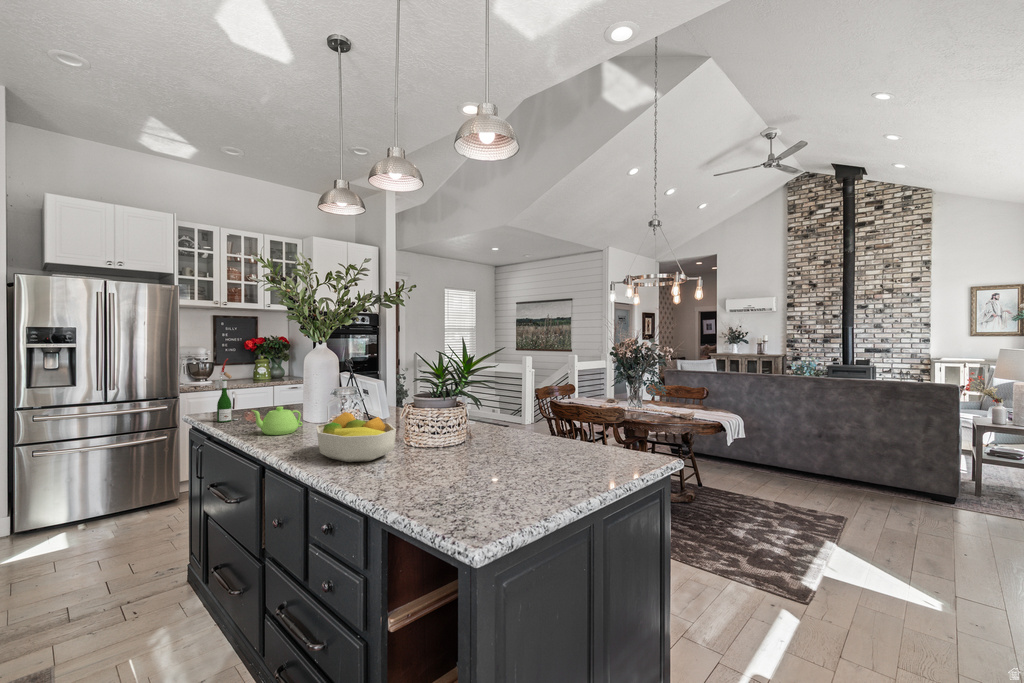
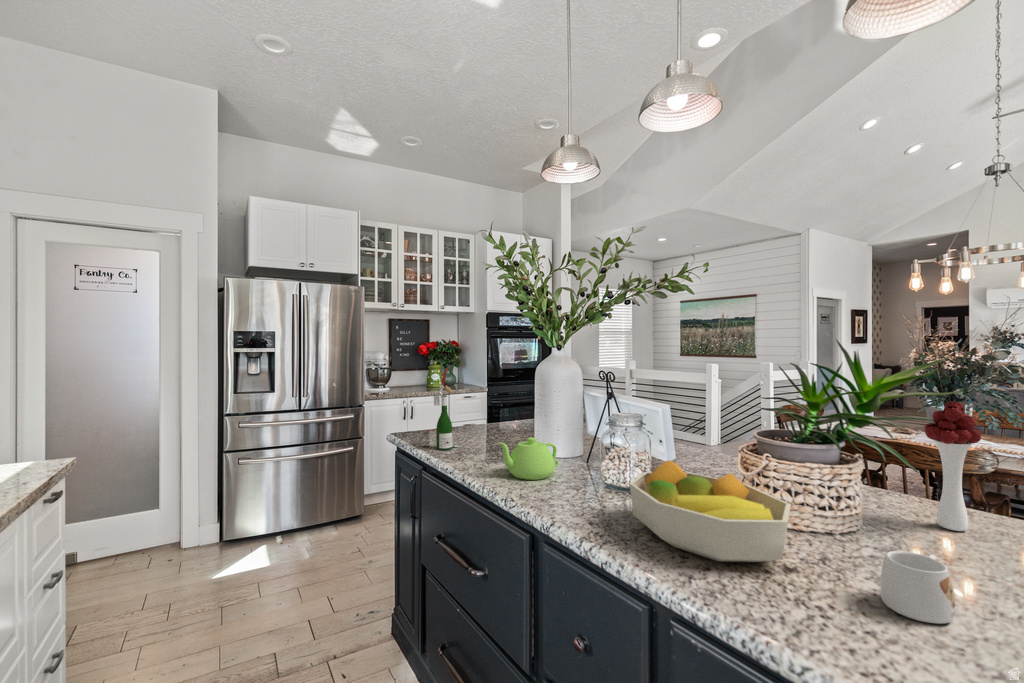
flower bouquet: none [496,373,521,444] -> present [925,401,981,531]
mug: none [410,445,444,474] -> present [880,551,955,624]

